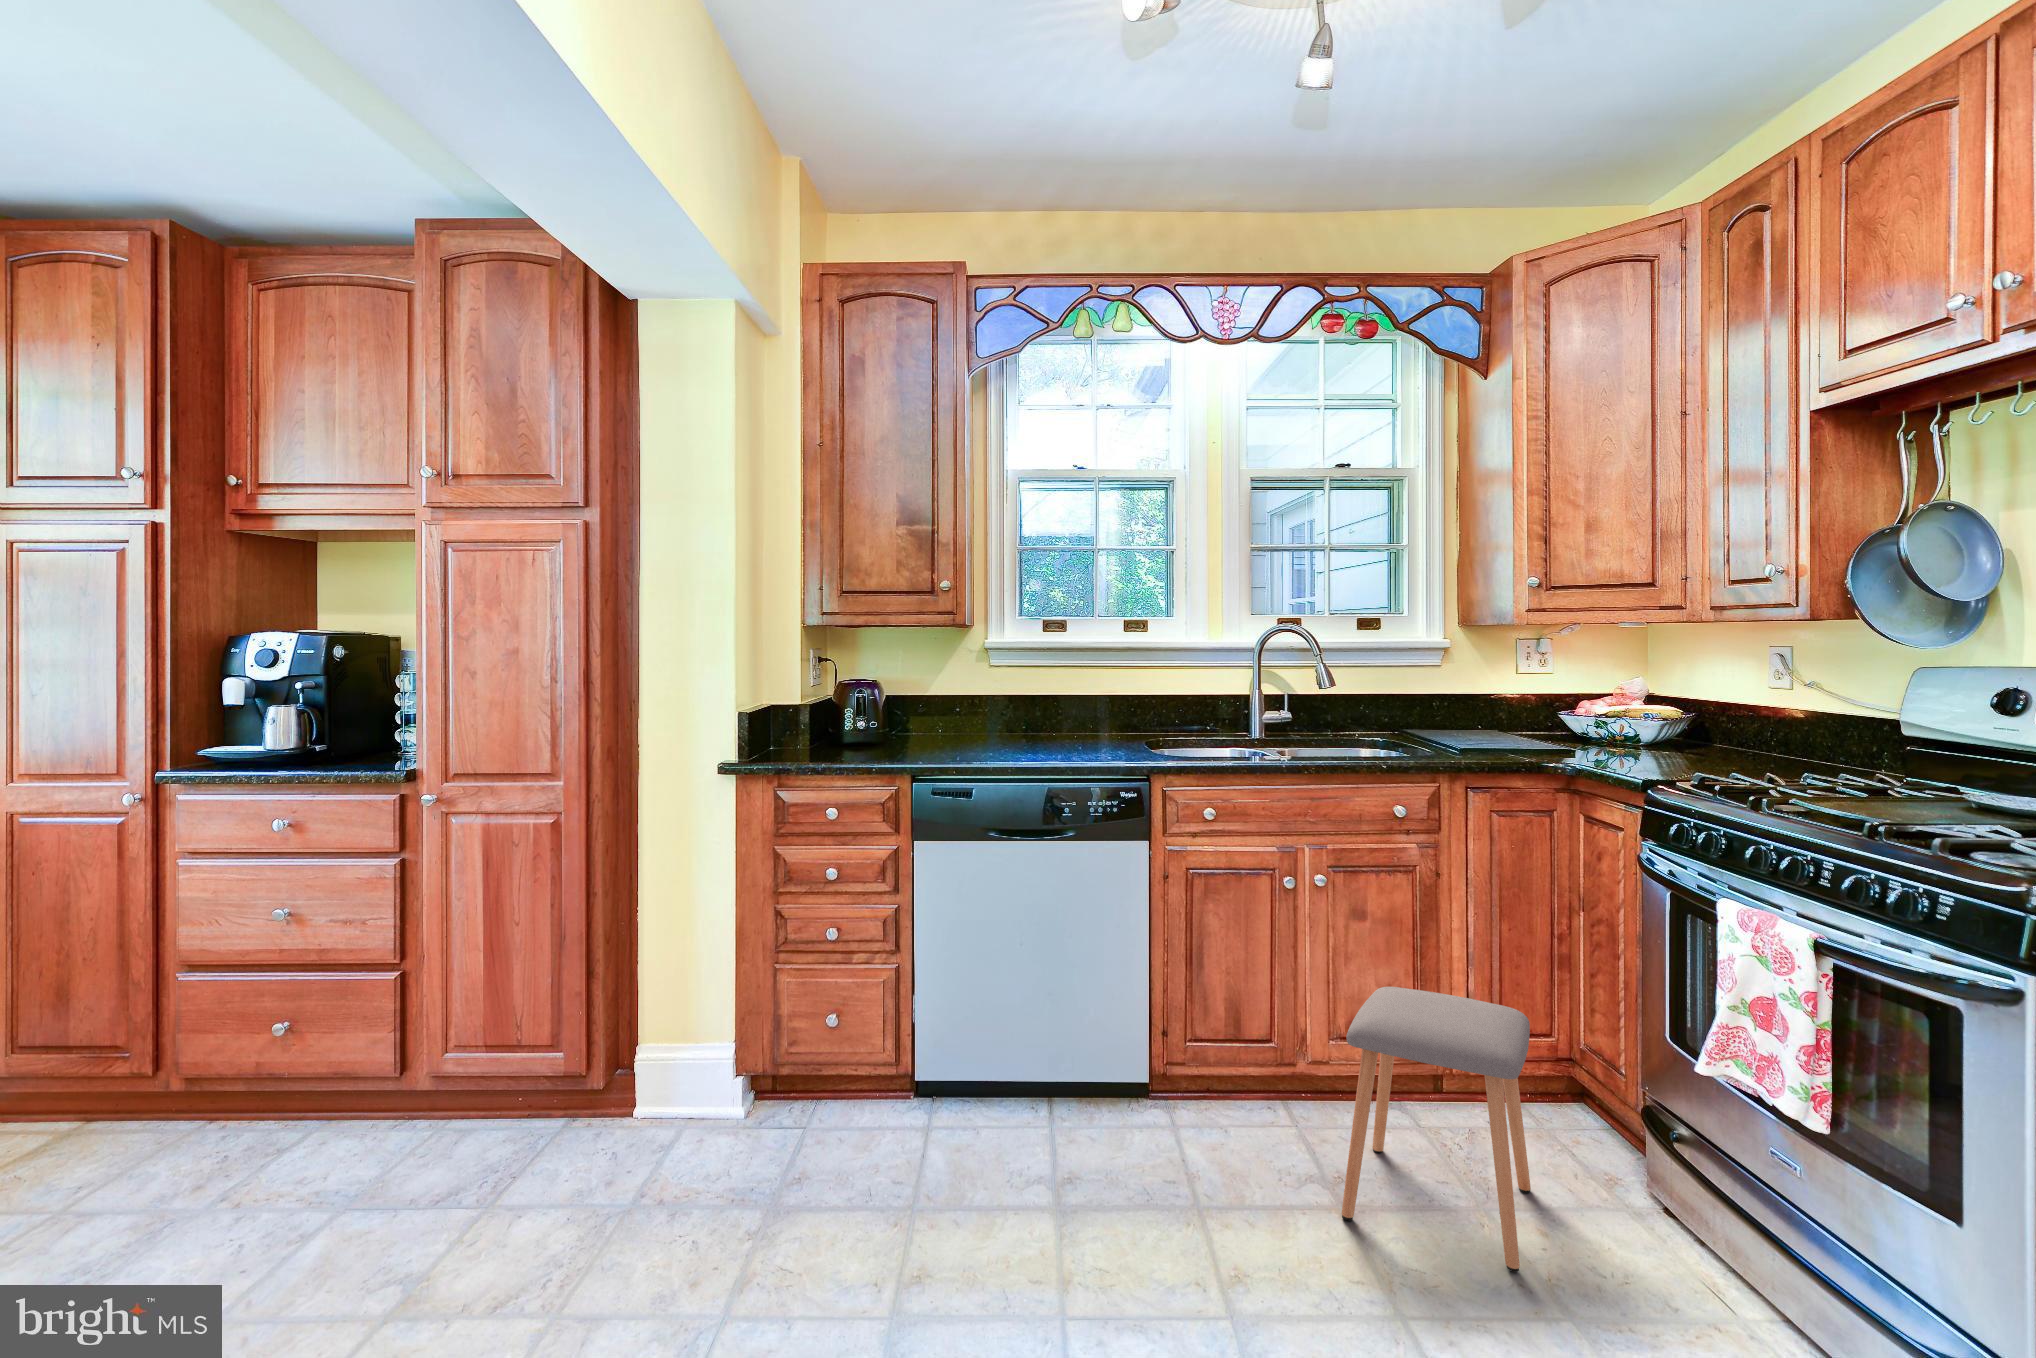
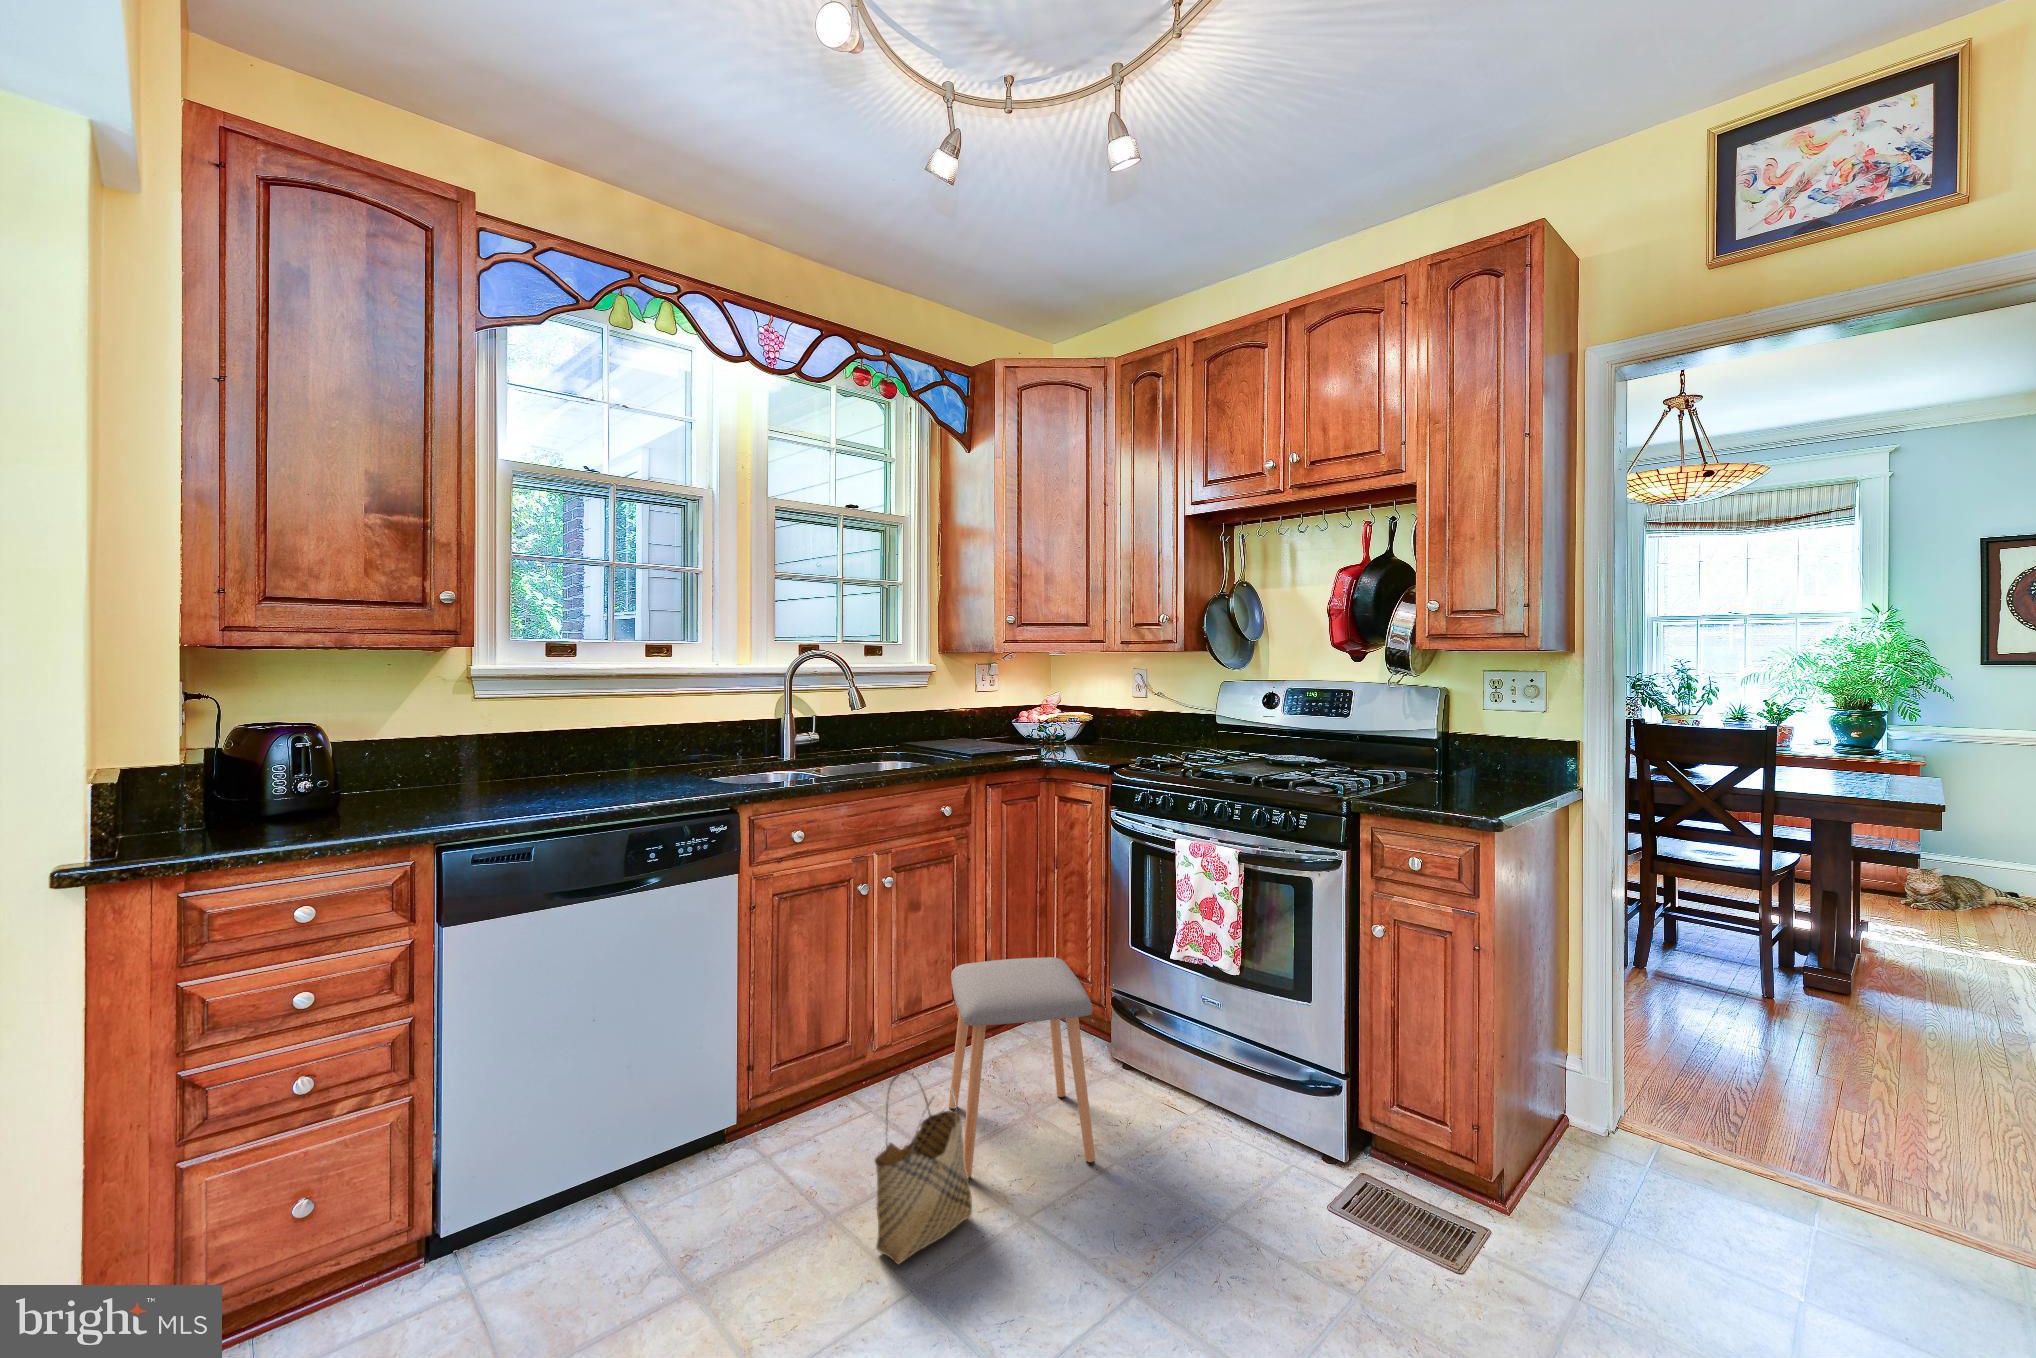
woven basket: none [1207,1066,1328,1256] -> present [875,1071,972,1264]

